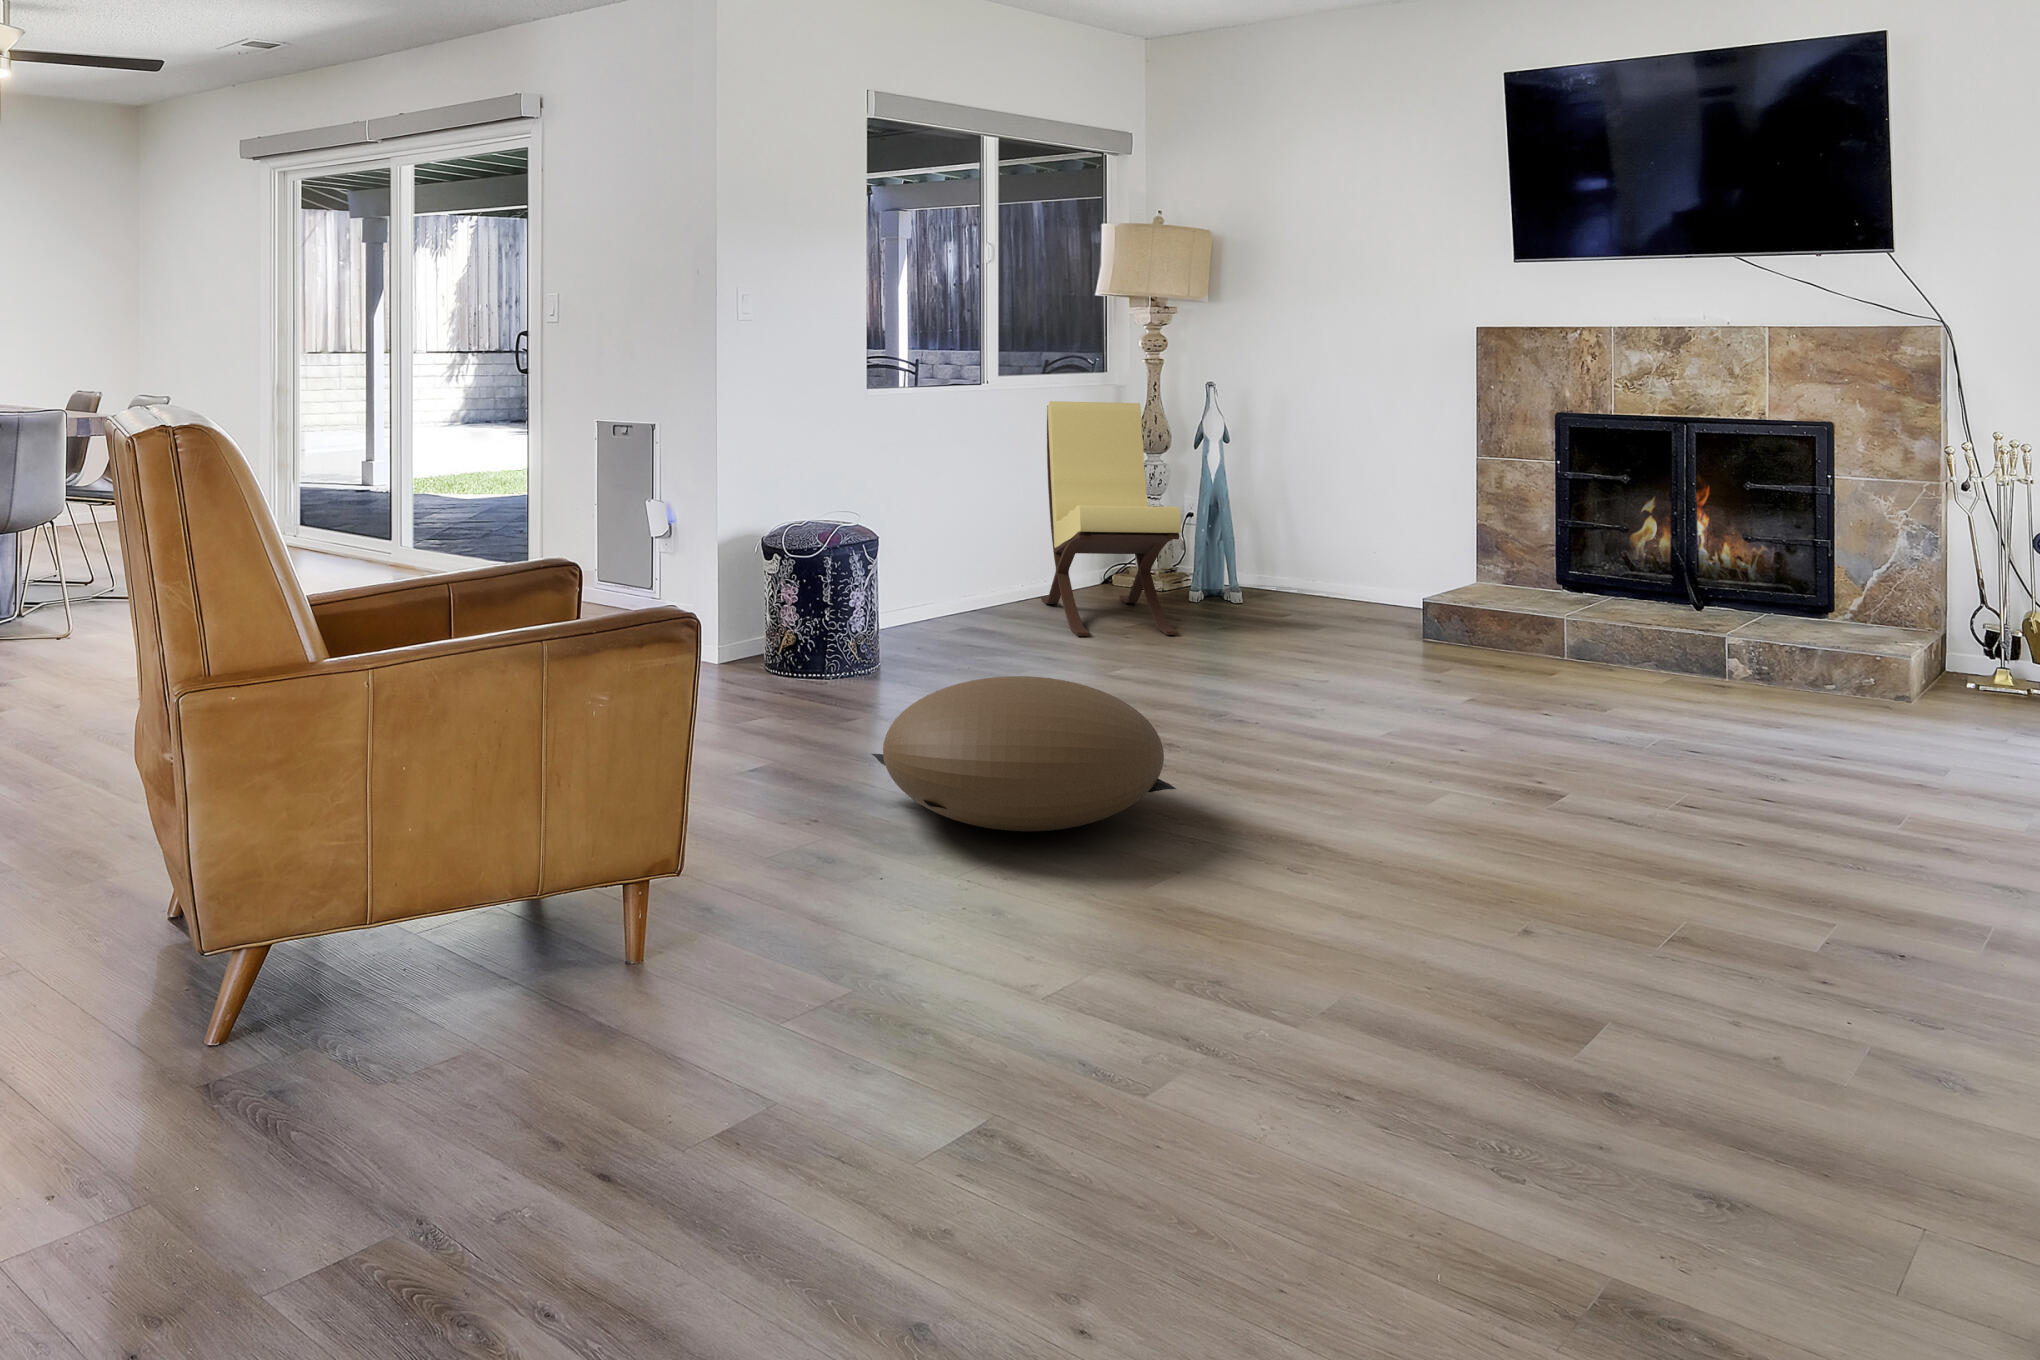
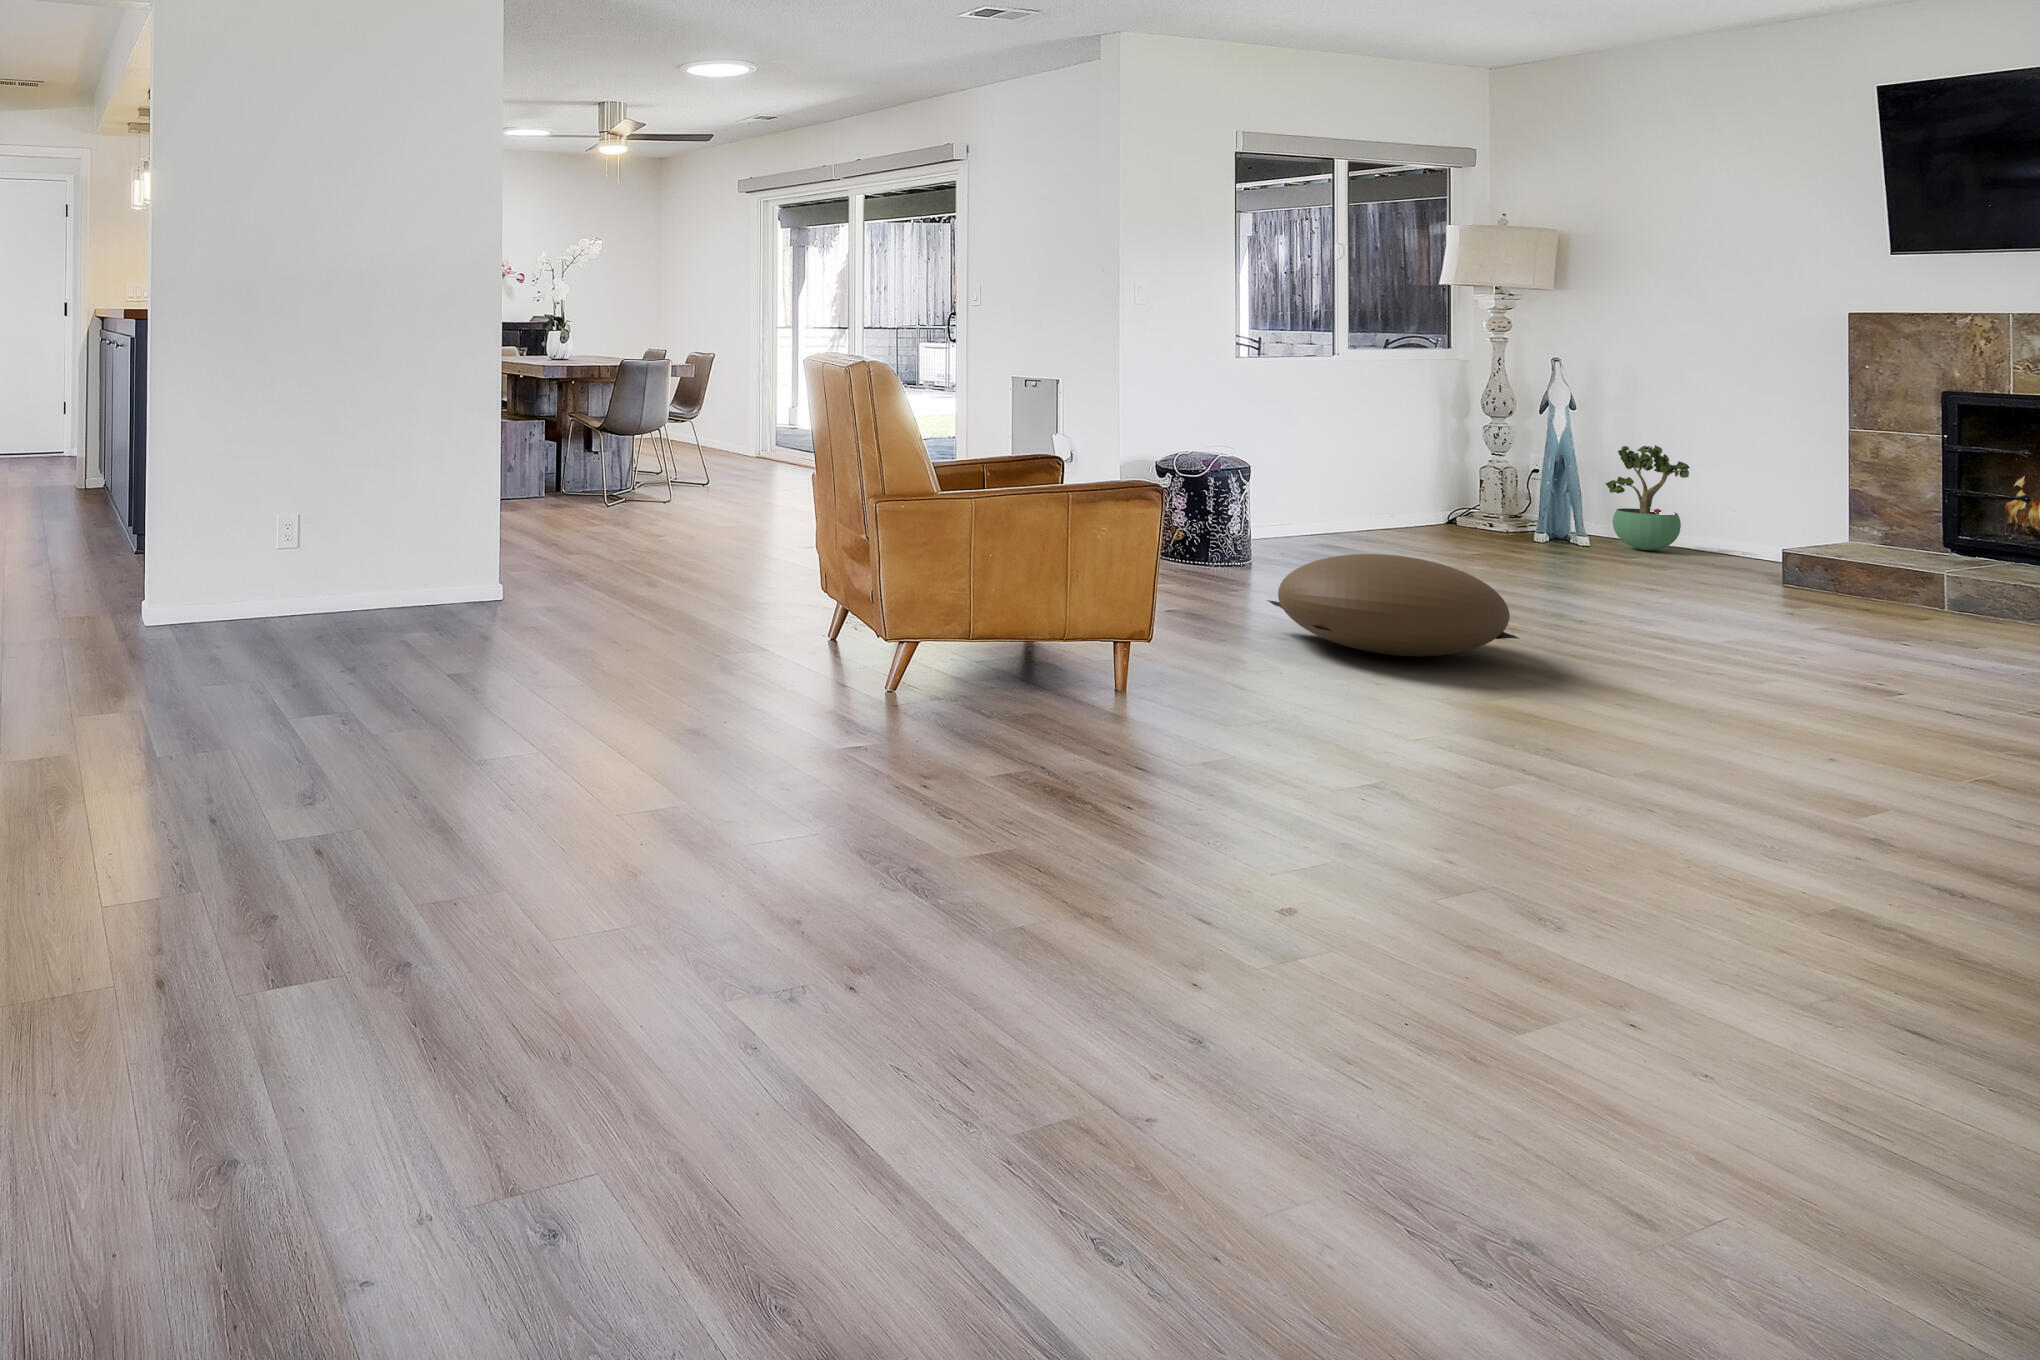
lounge chair: present [1041,401,1181,636] -> none [1386,371,1525,562]
potted plant: none [1259,481,1338,604] -> present [1606,445,1689,550]

